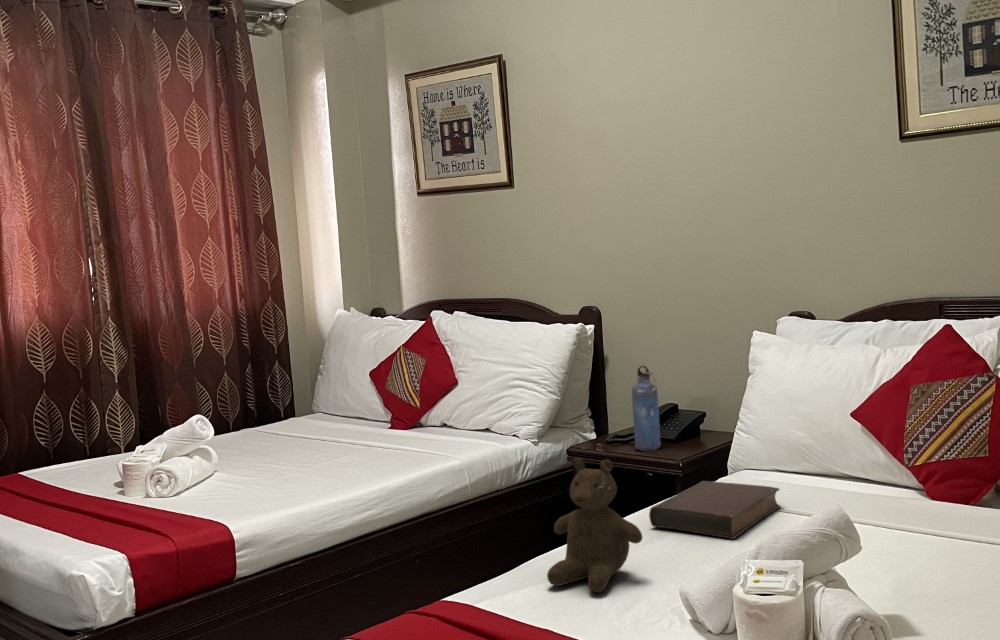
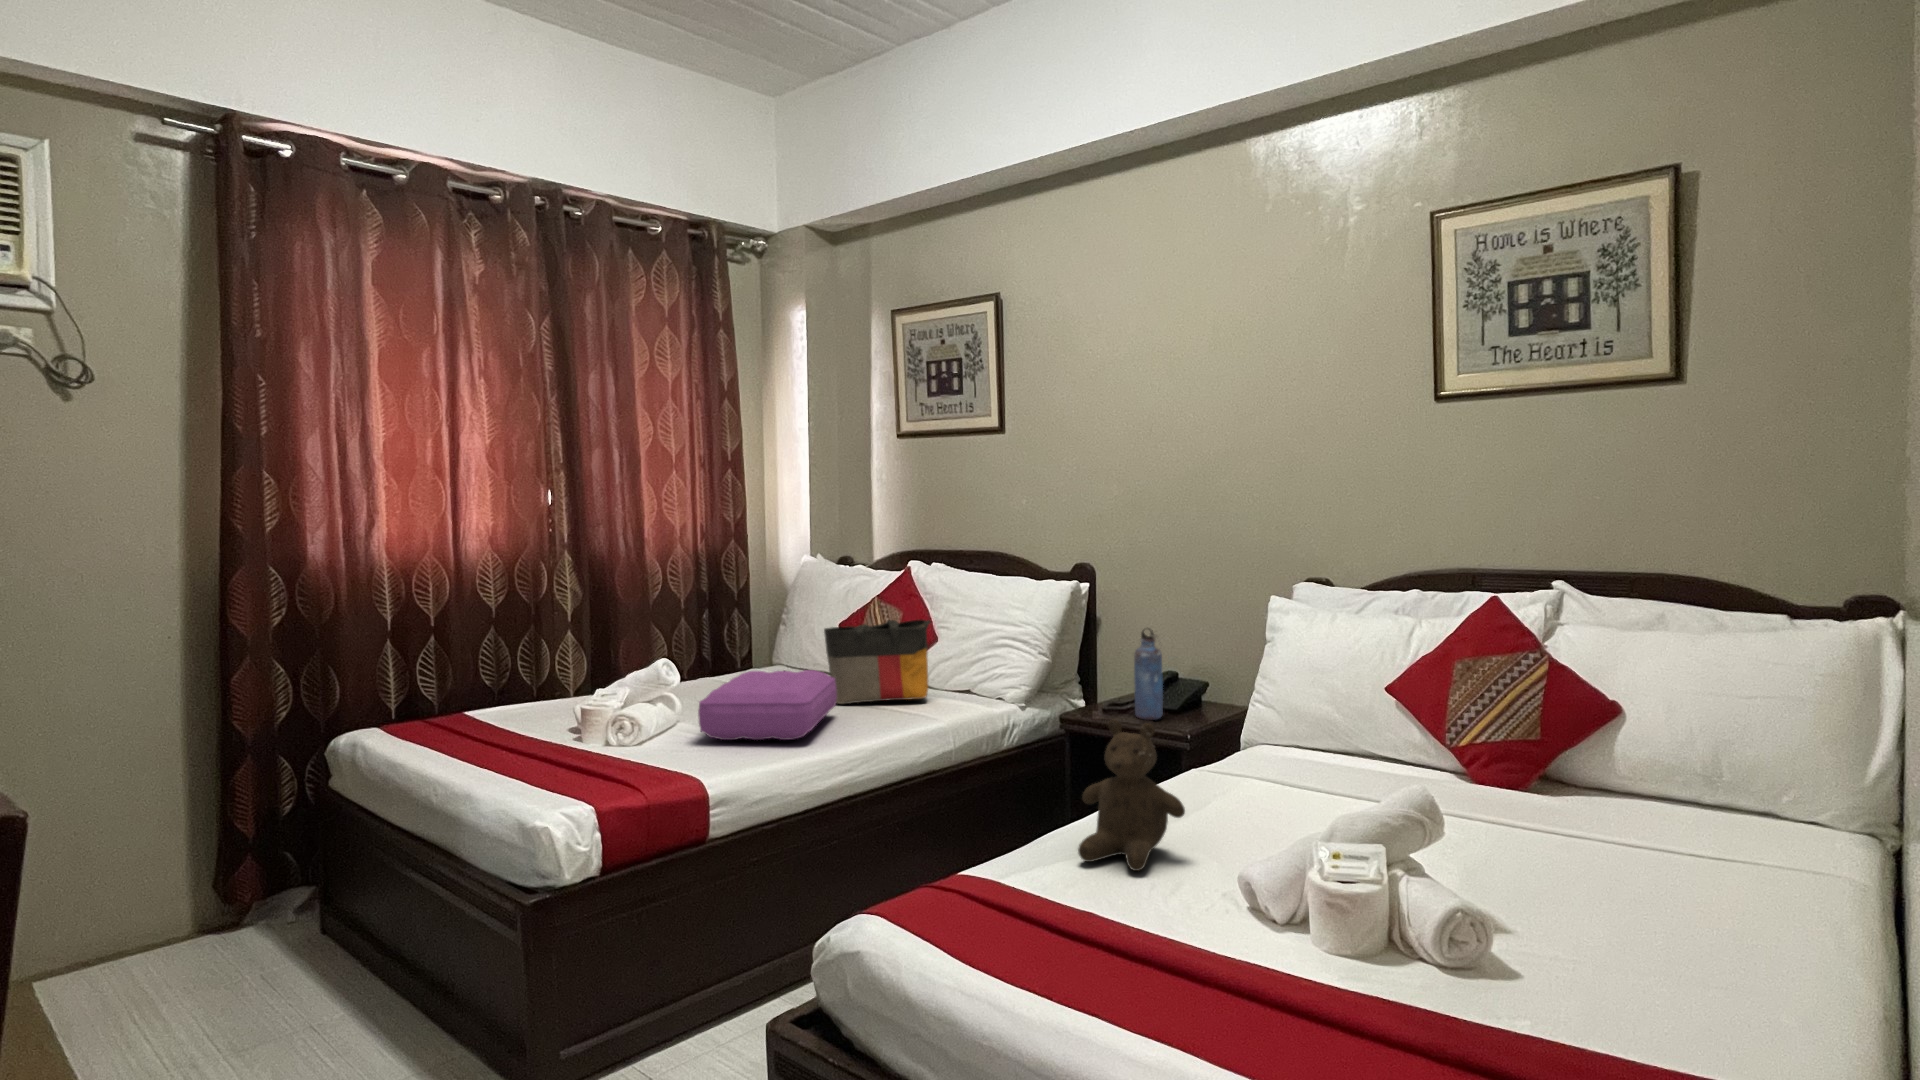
tote bag: none [347,367,447,448] -> present [824,619,930,704]
pillow: none [227,419,359,487] -> present [698,670,837,740]
book: present [649,481,781,539] -> none [1176,754,1315,818]

